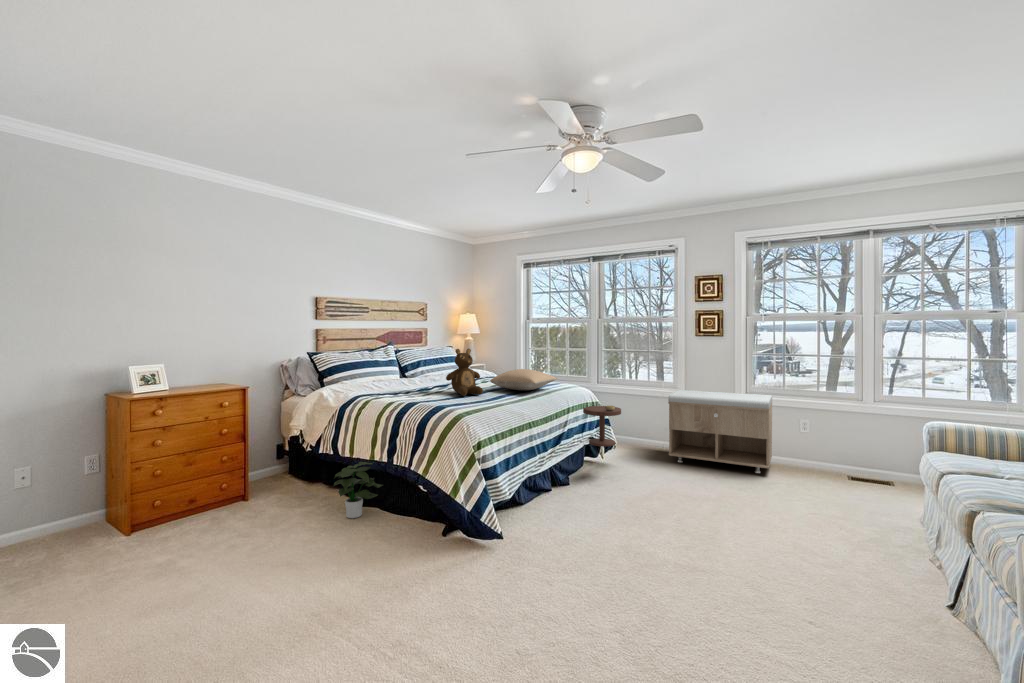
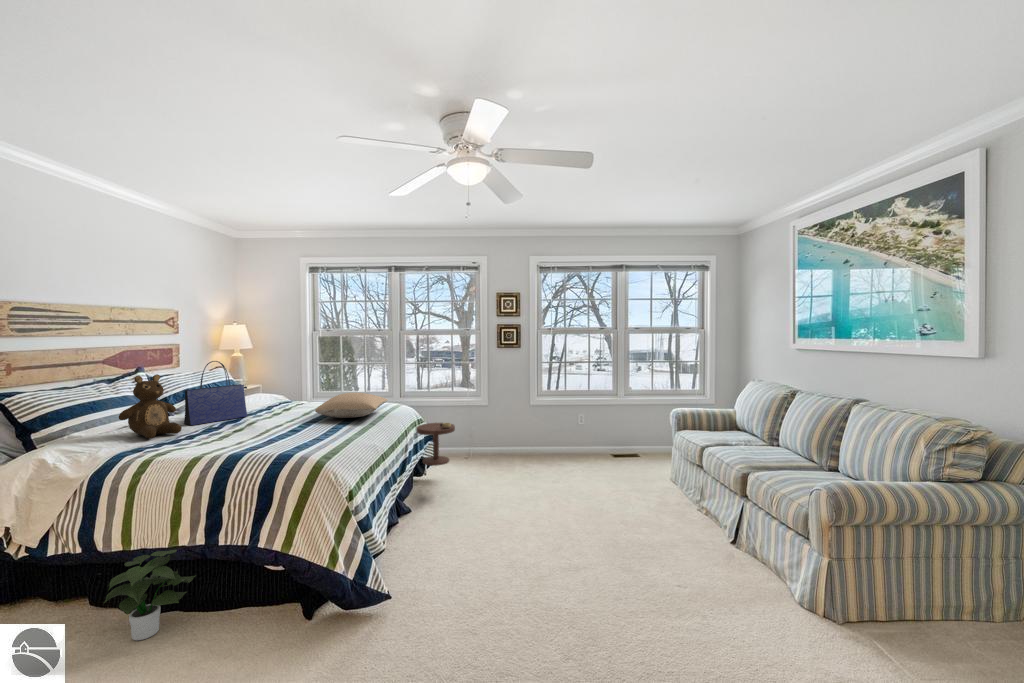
tote bag: none [408,337,451,384] -> present [184,361,247,425]
teddy bear: present [446,349,483,396] -> present [119,374,182,439]
storage bench: present [668,390,772,473] -> none [484,397,566,466]

